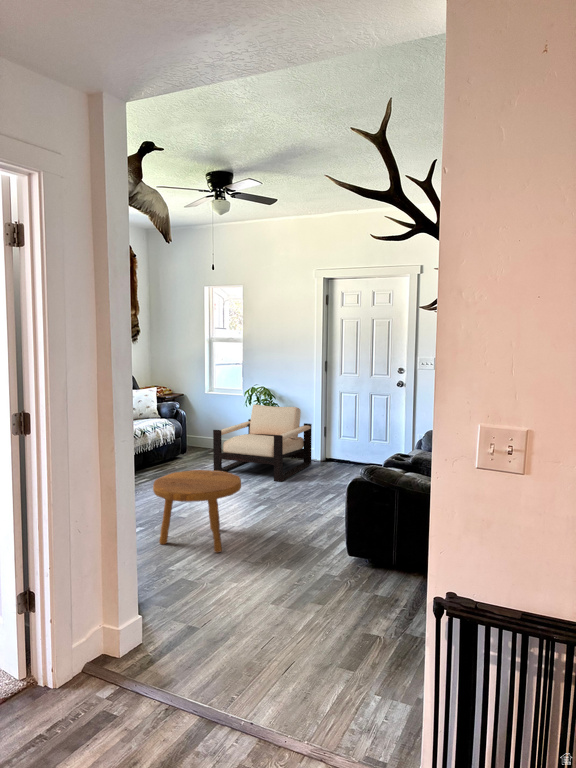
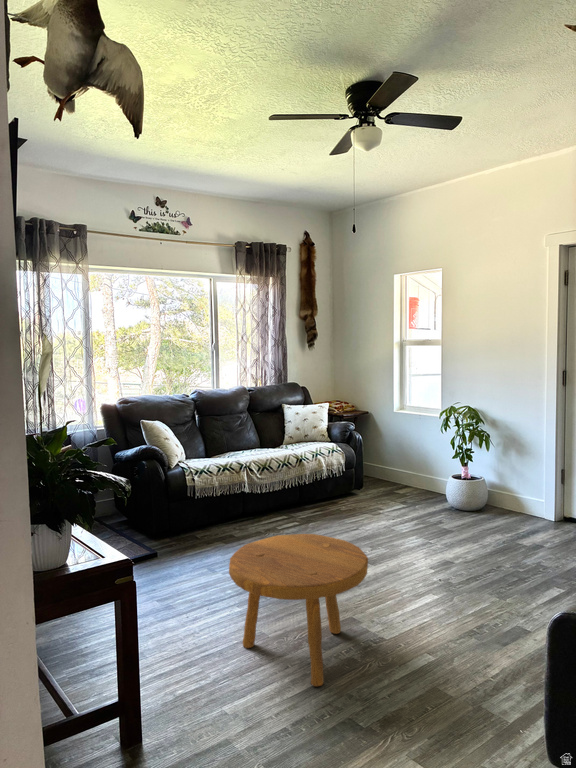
armchair: present [213,404,312,482] -> none [385,430,538,551]

